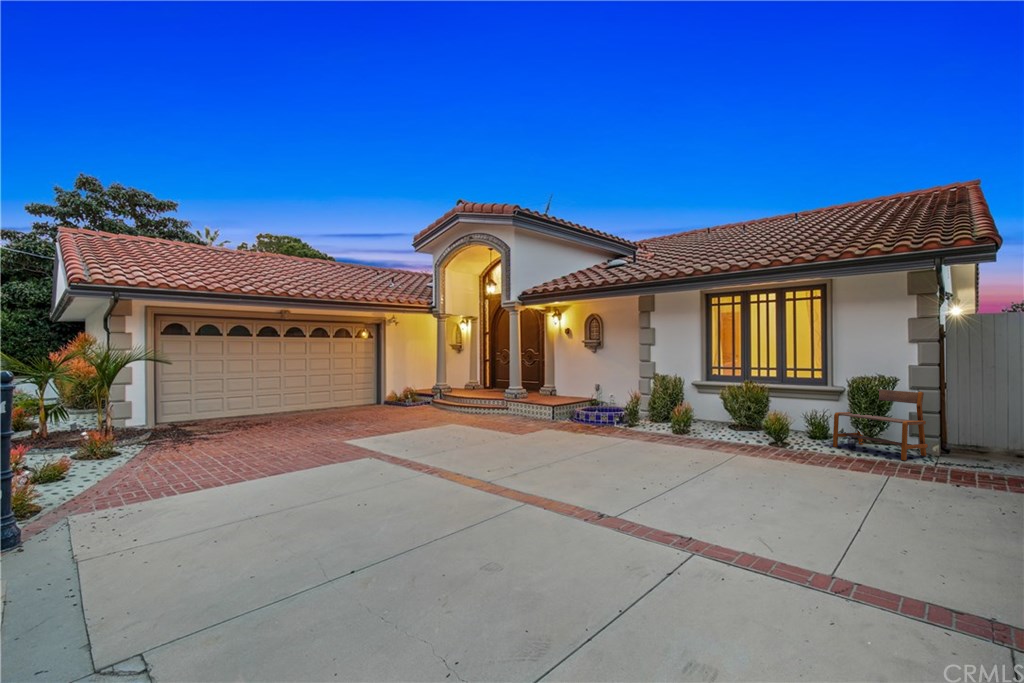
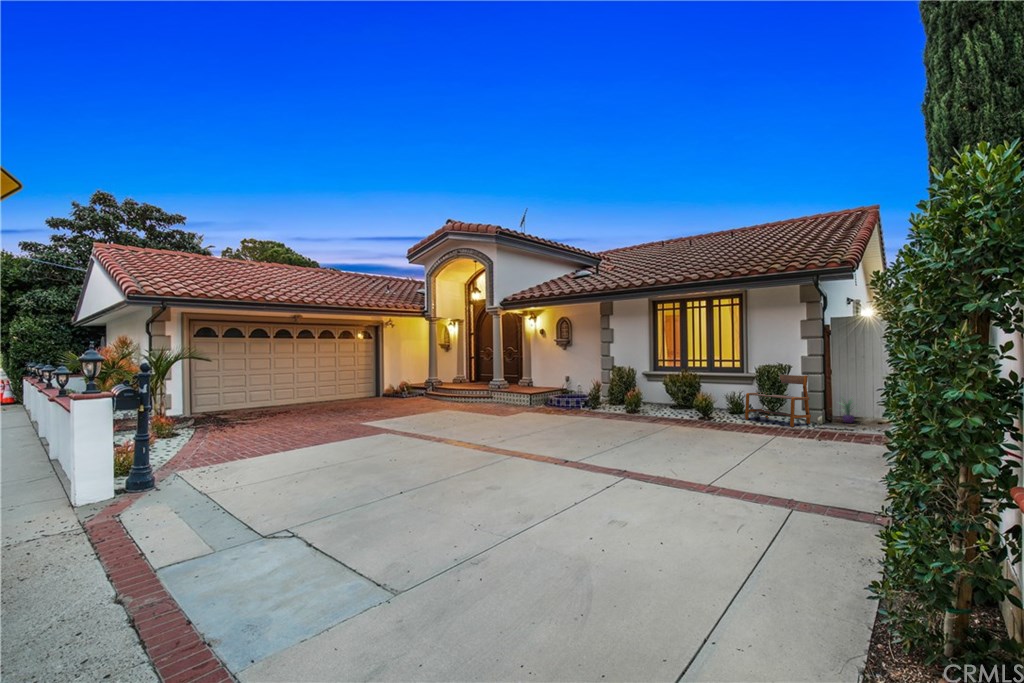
decorative plant: none [947,419,1004,456] -> present [843,400,854,423]

